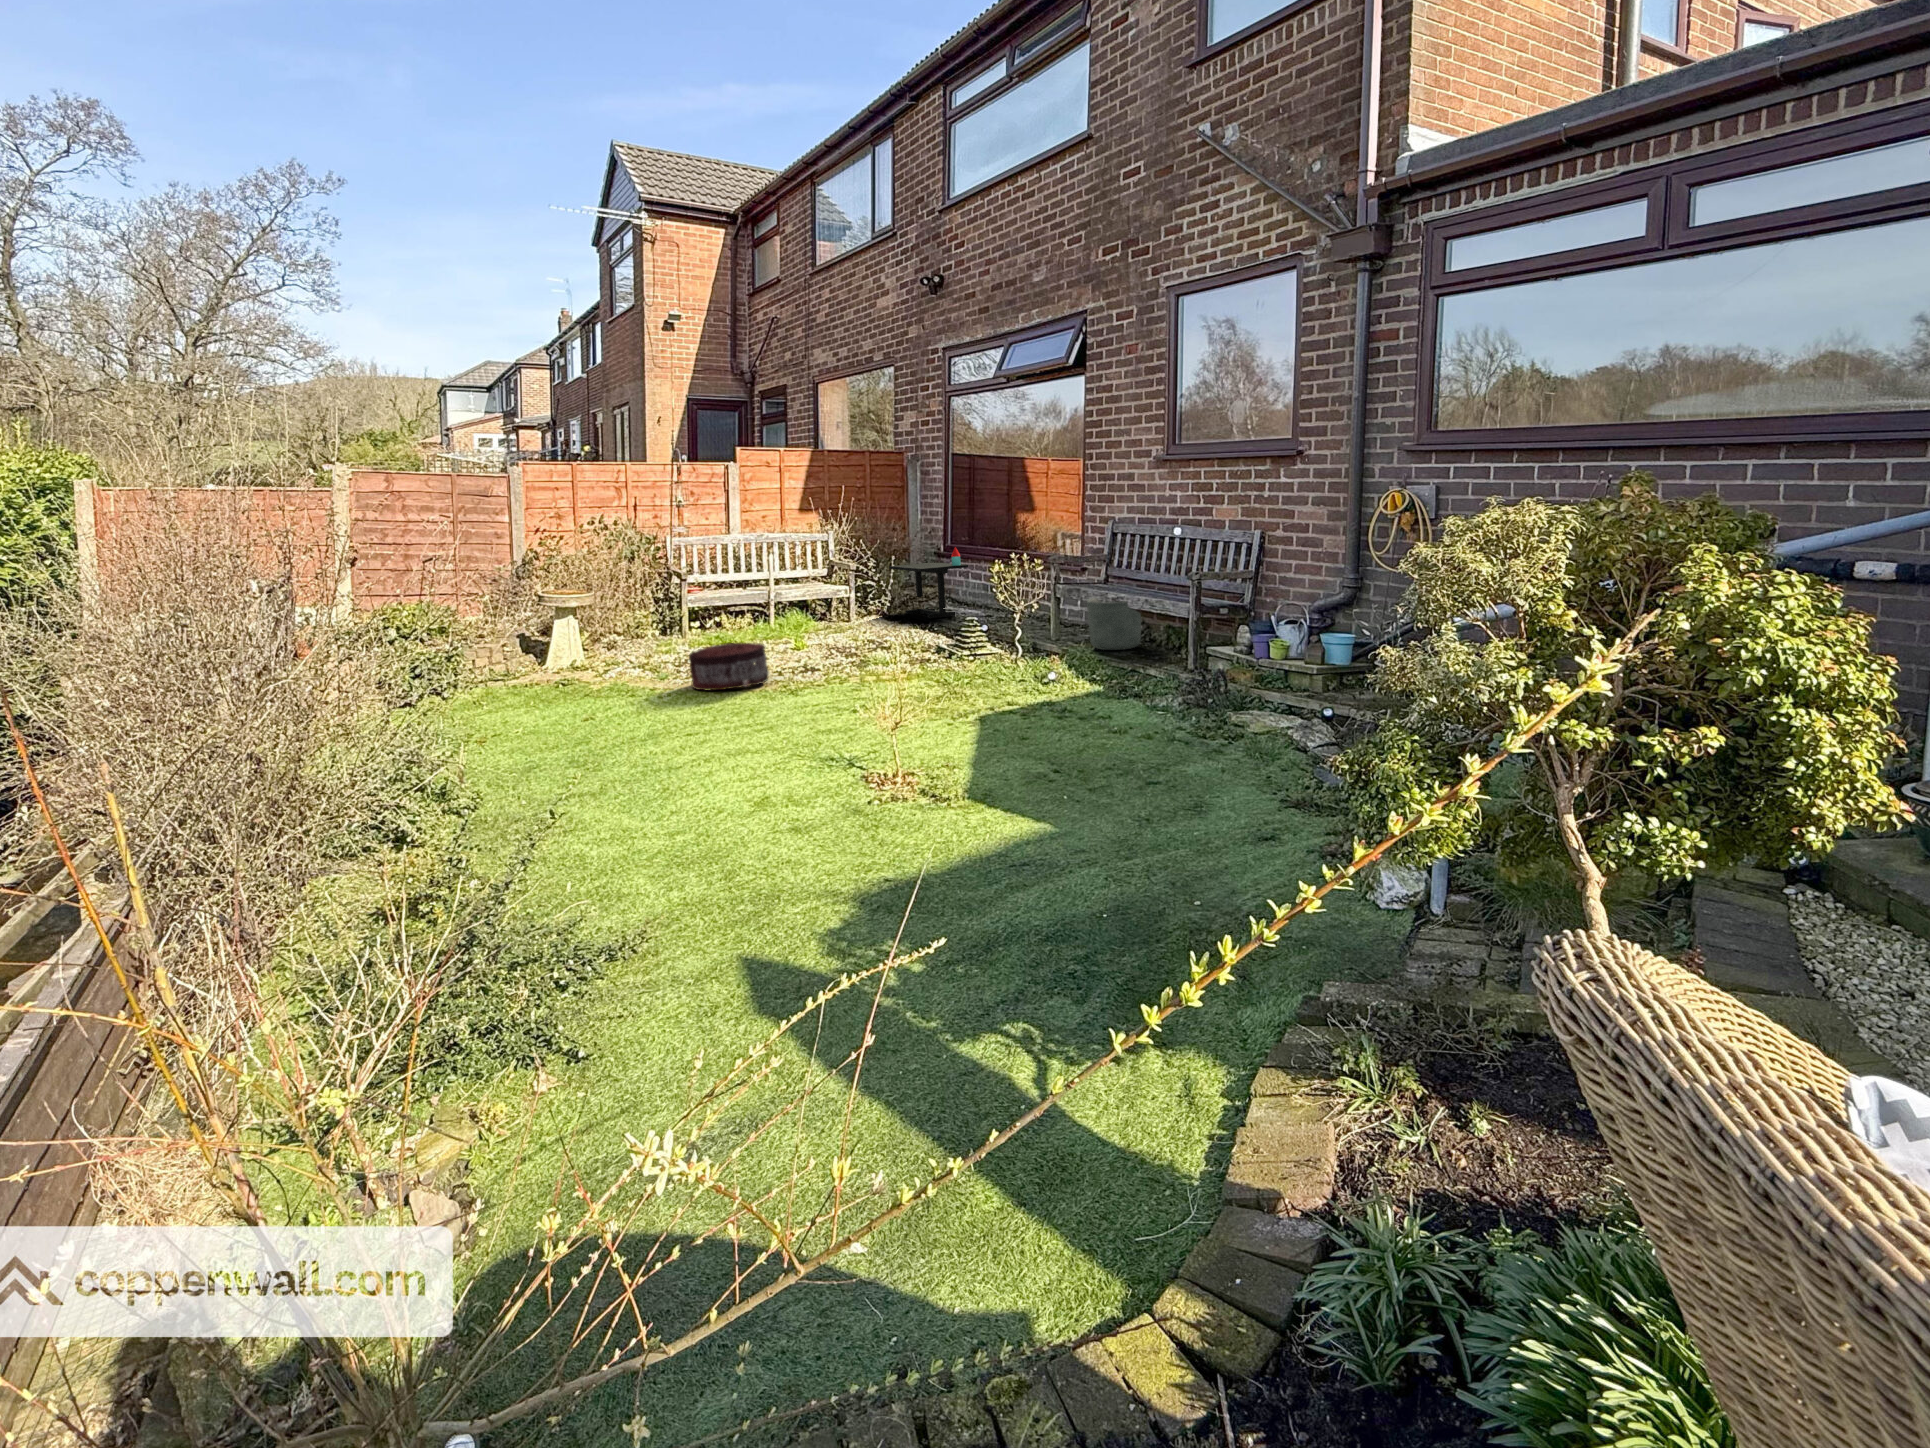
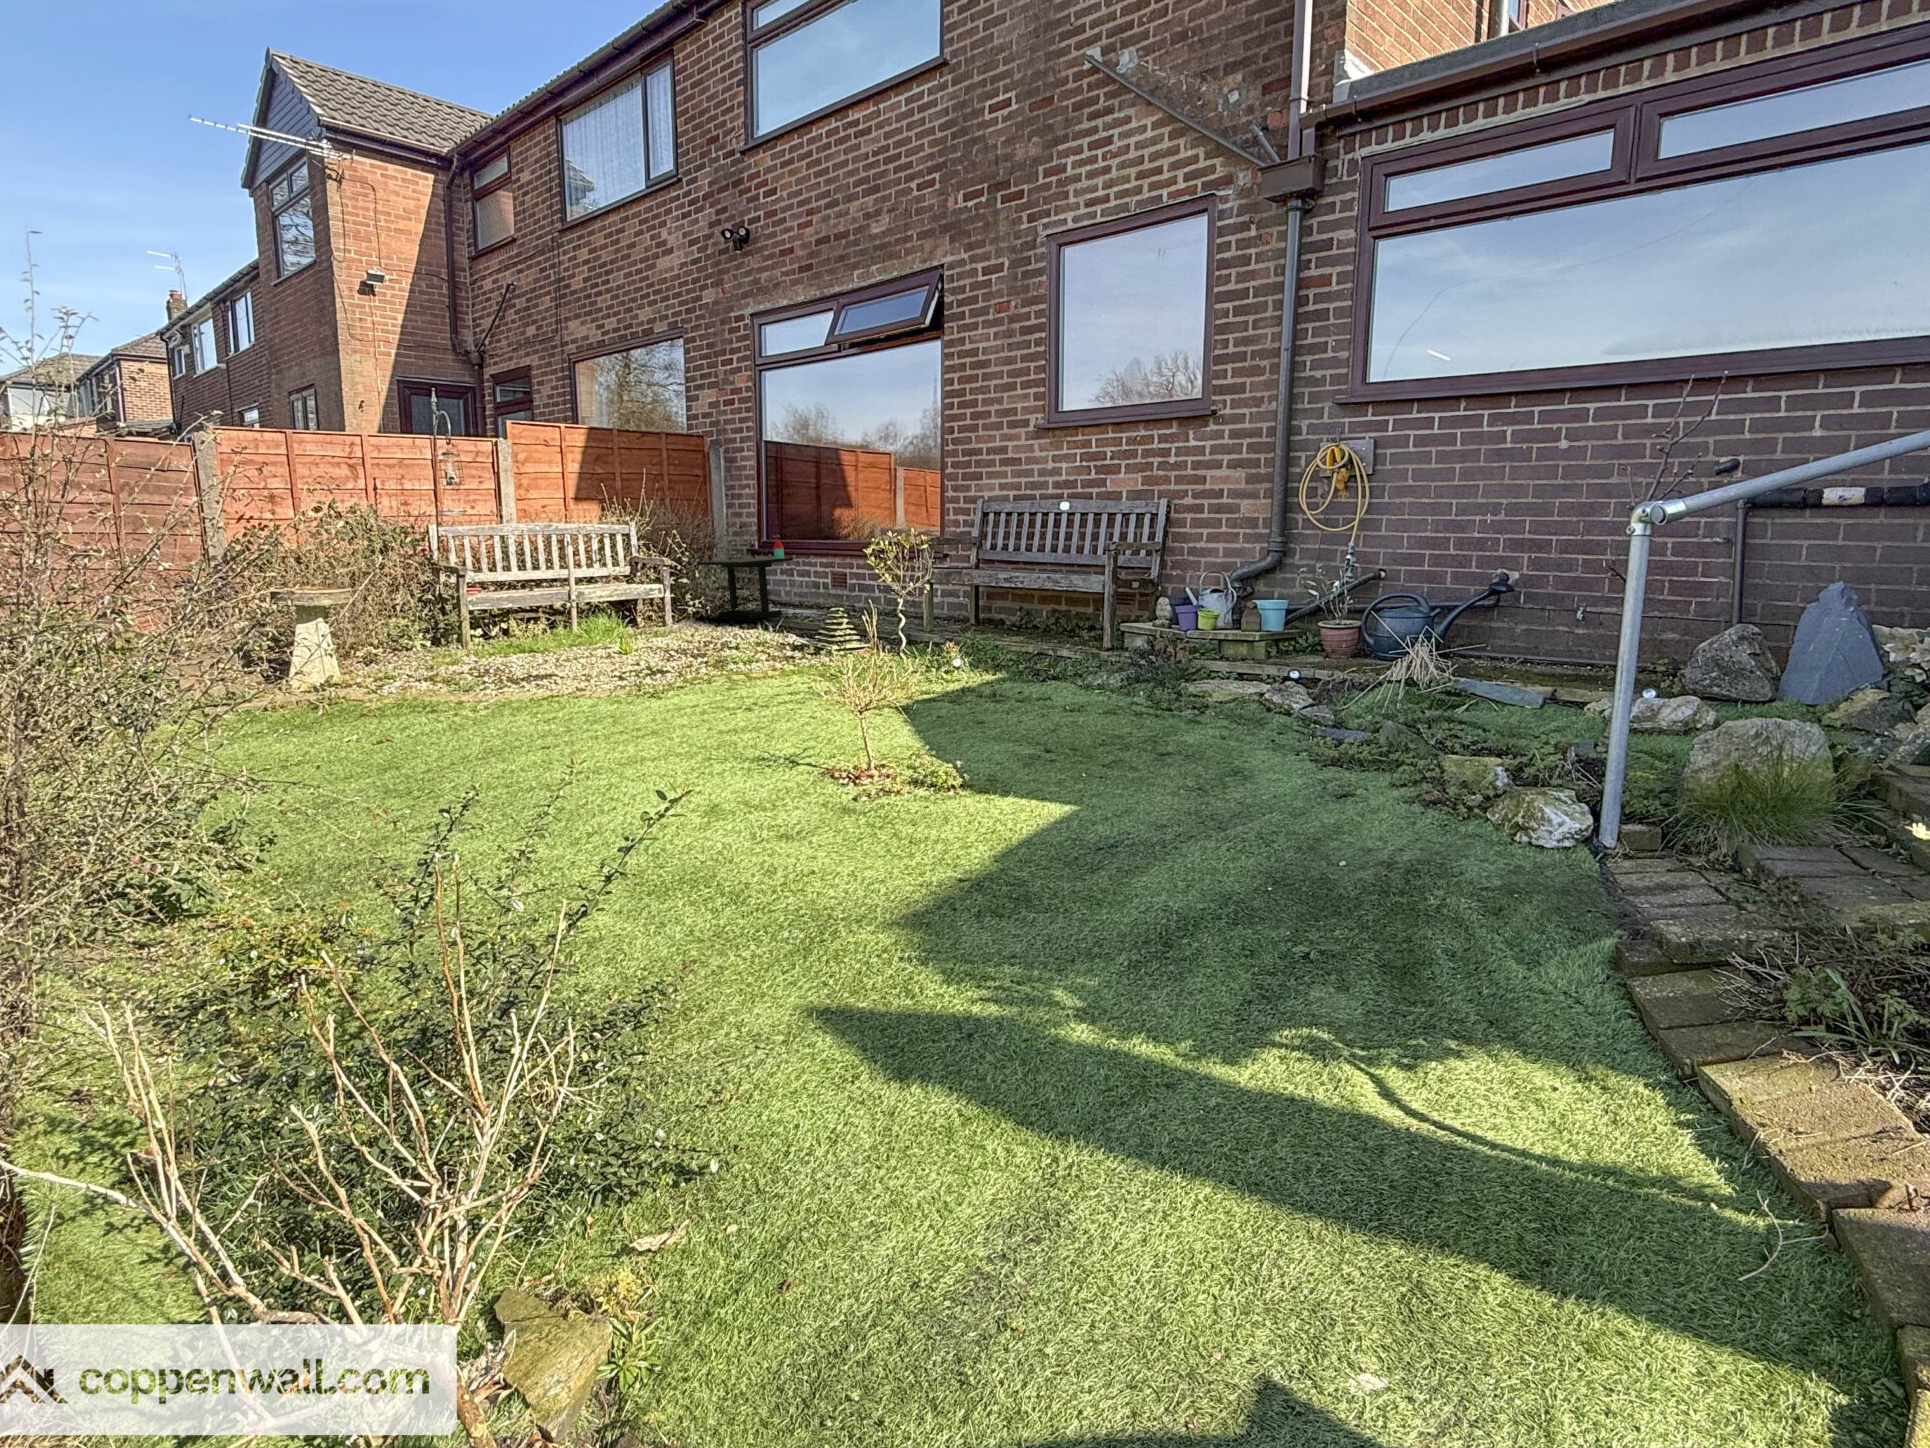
planter: present [1087,598,1141,650] -> none [965,579,1023,637]
pouf: present [689,643,769,690] -> none [508,638,615,697]

